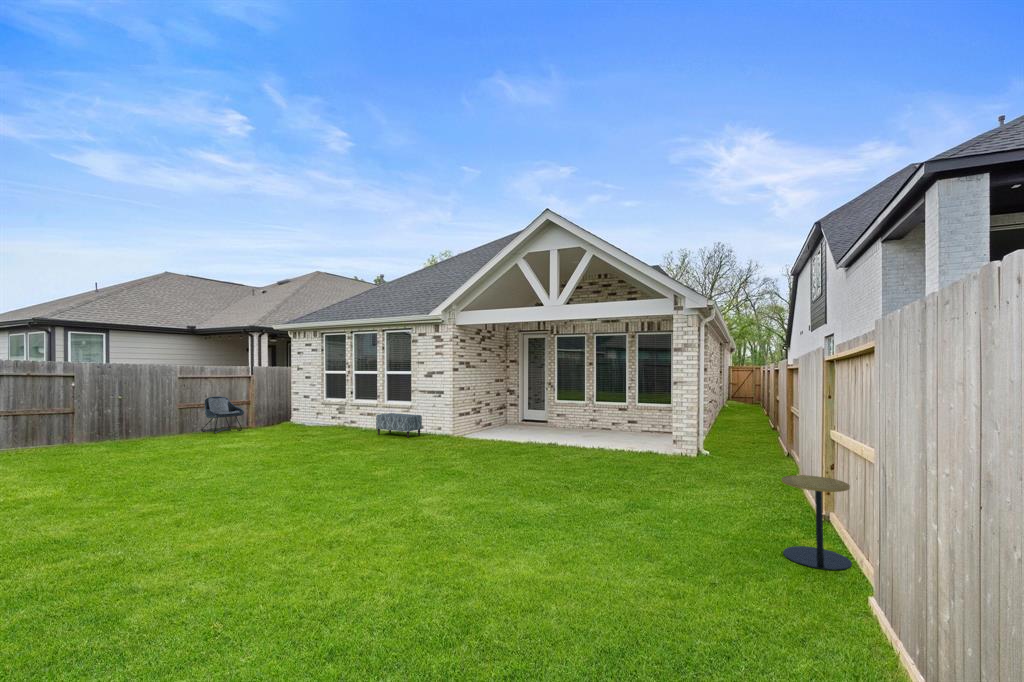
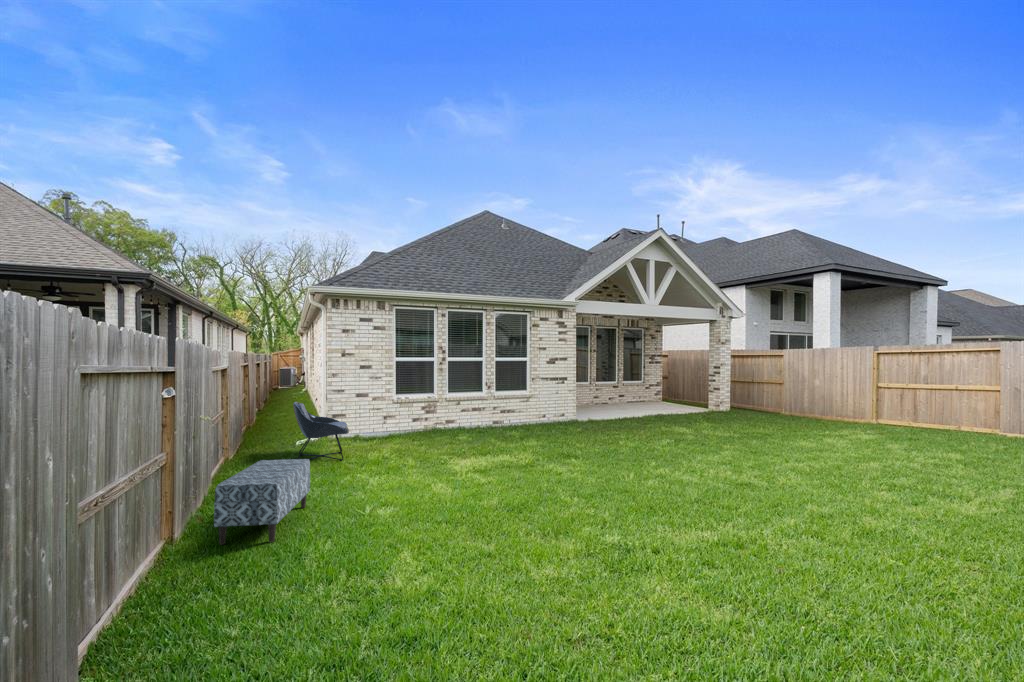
bench: present [376,413,422,438] -> present [214,459,310,545]
side table: present [782,475,852,571] -> none [942,395,975,428]

